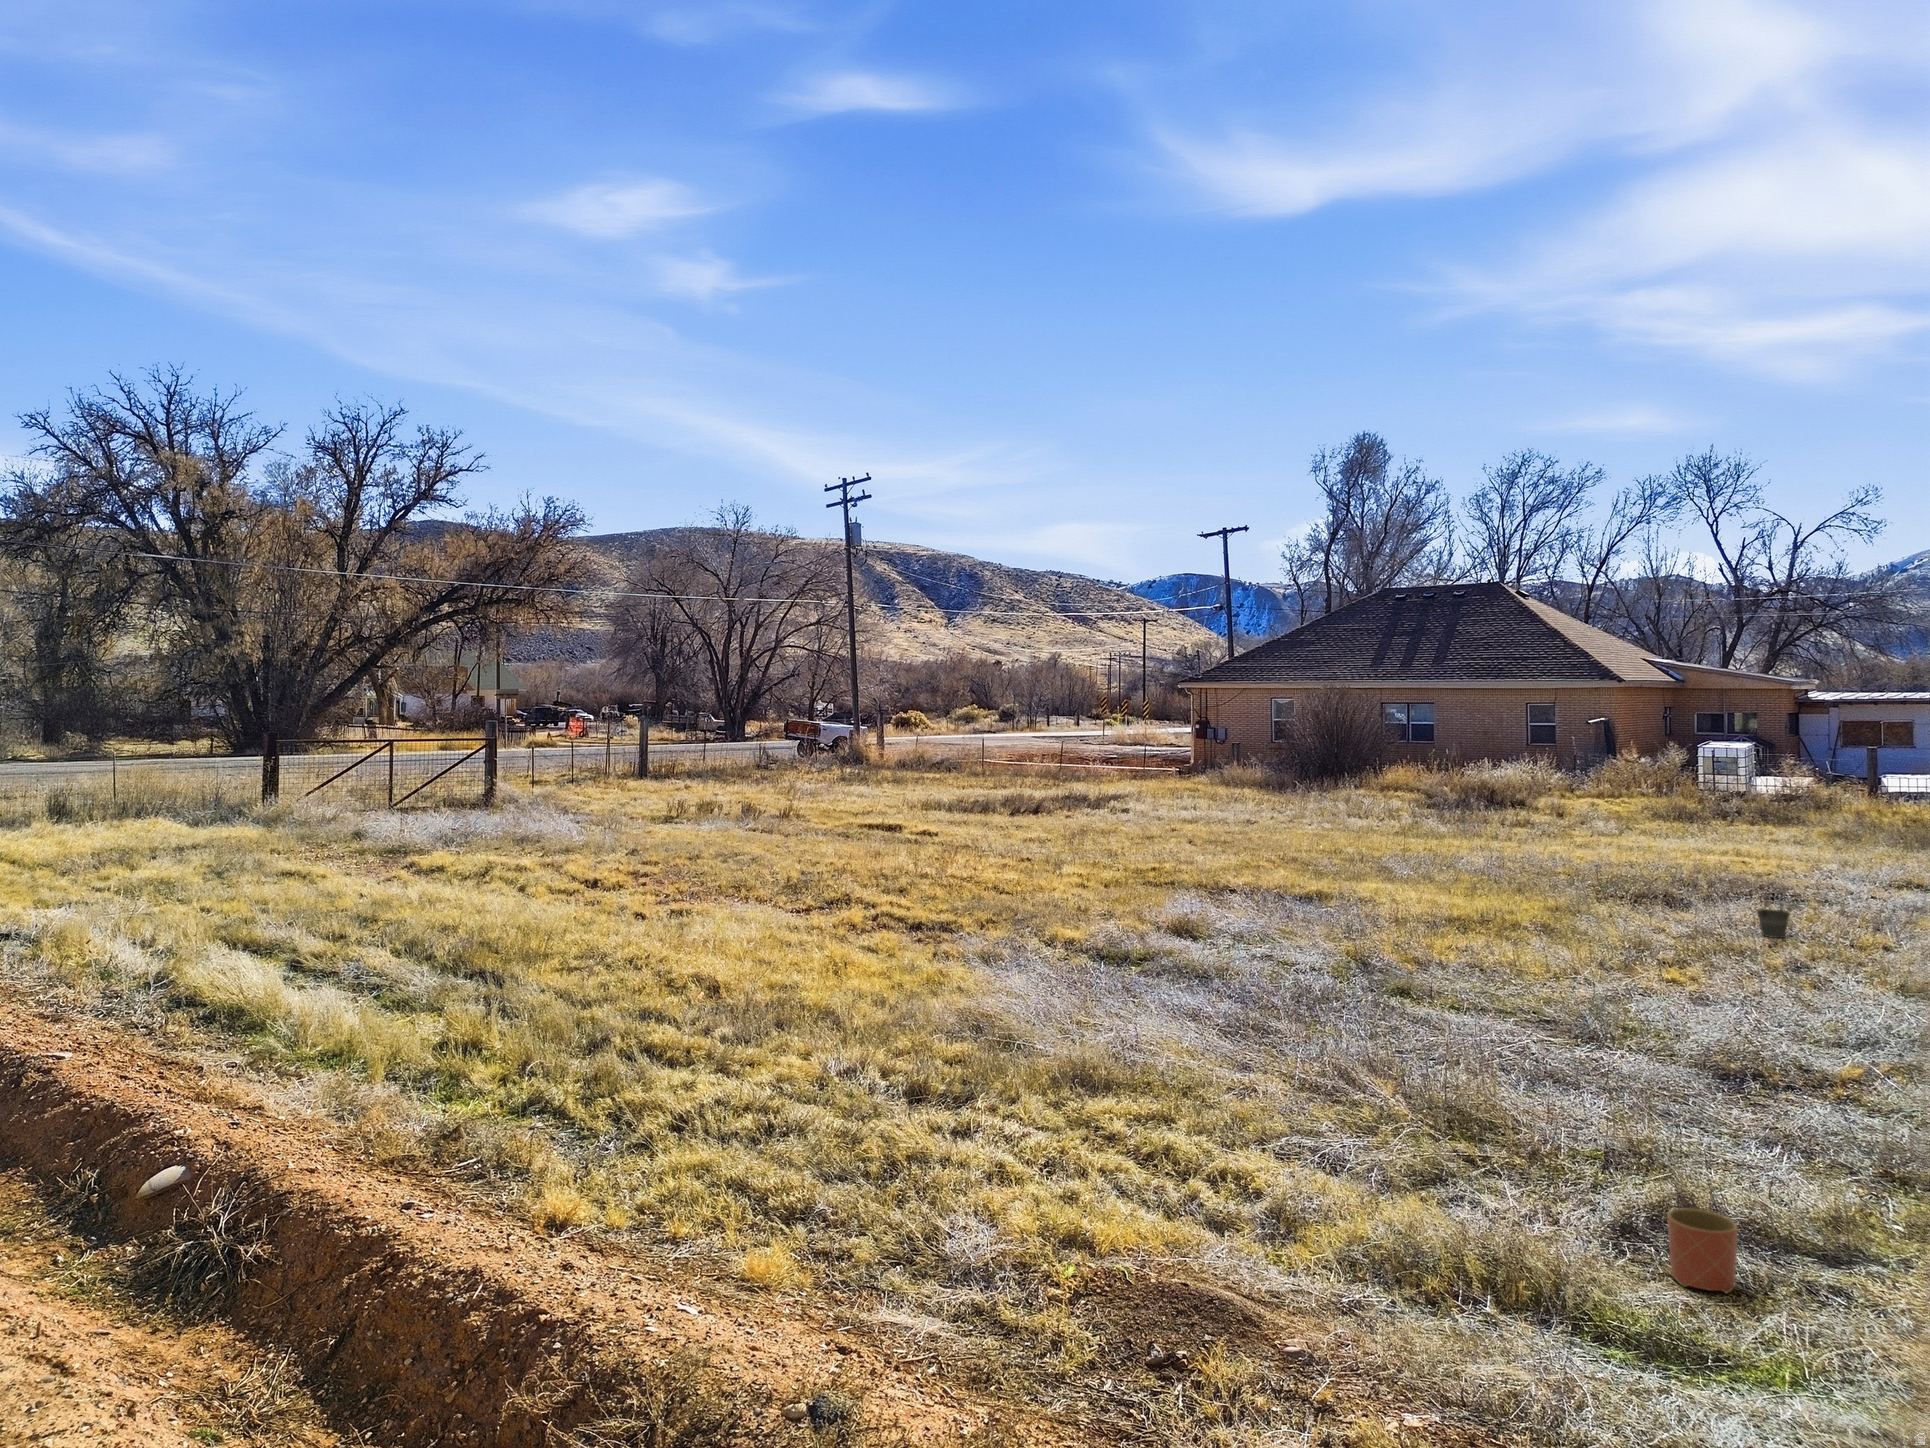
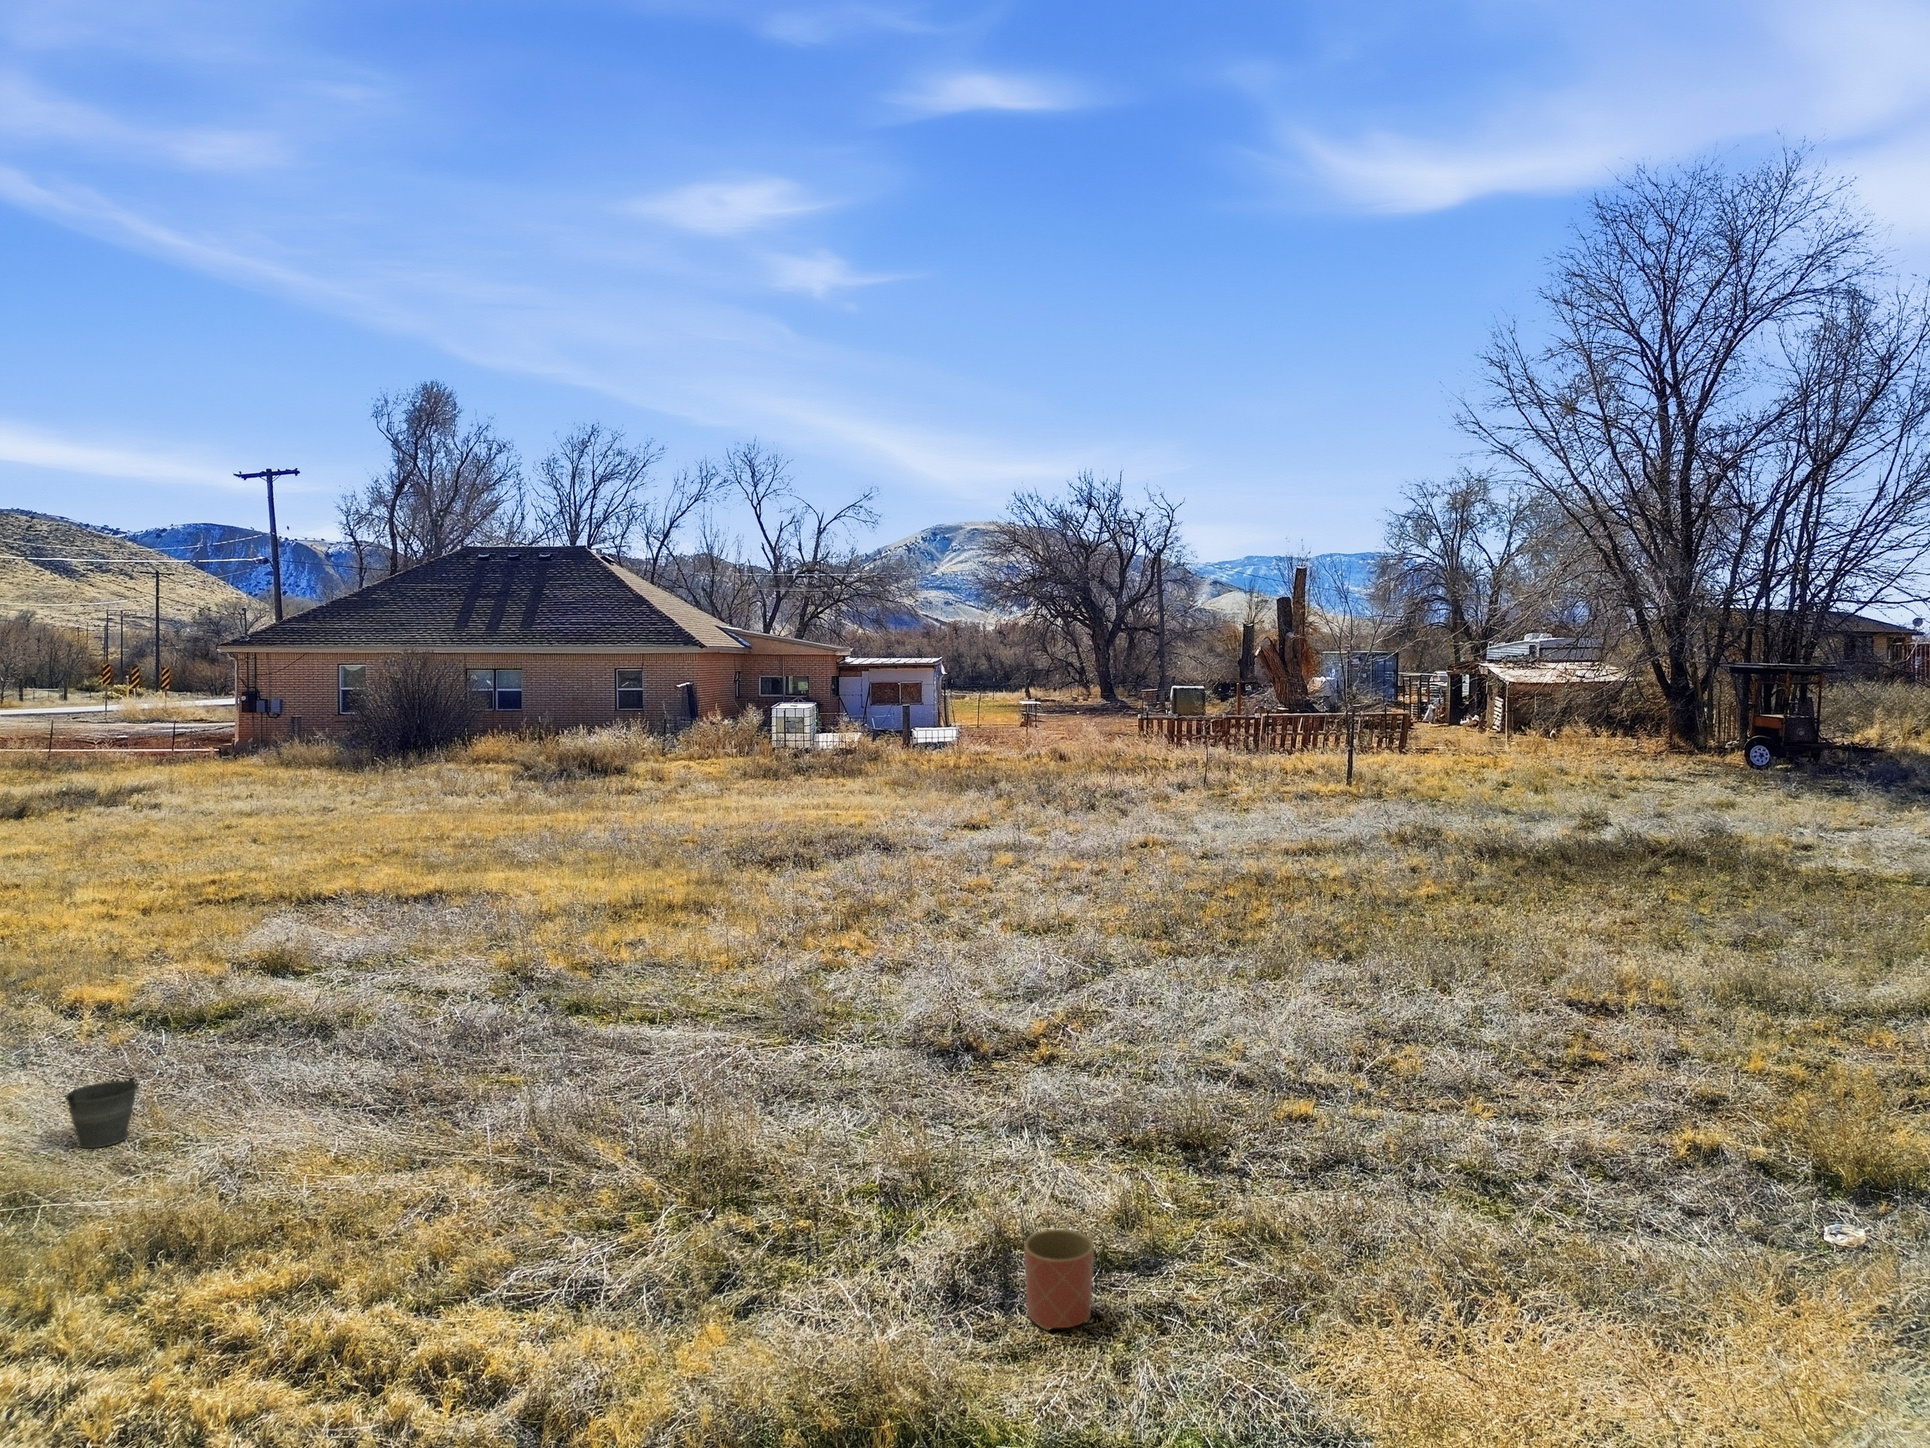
bucket: present [1757,899,1790,938] -> present [65,1057,138,1148]

